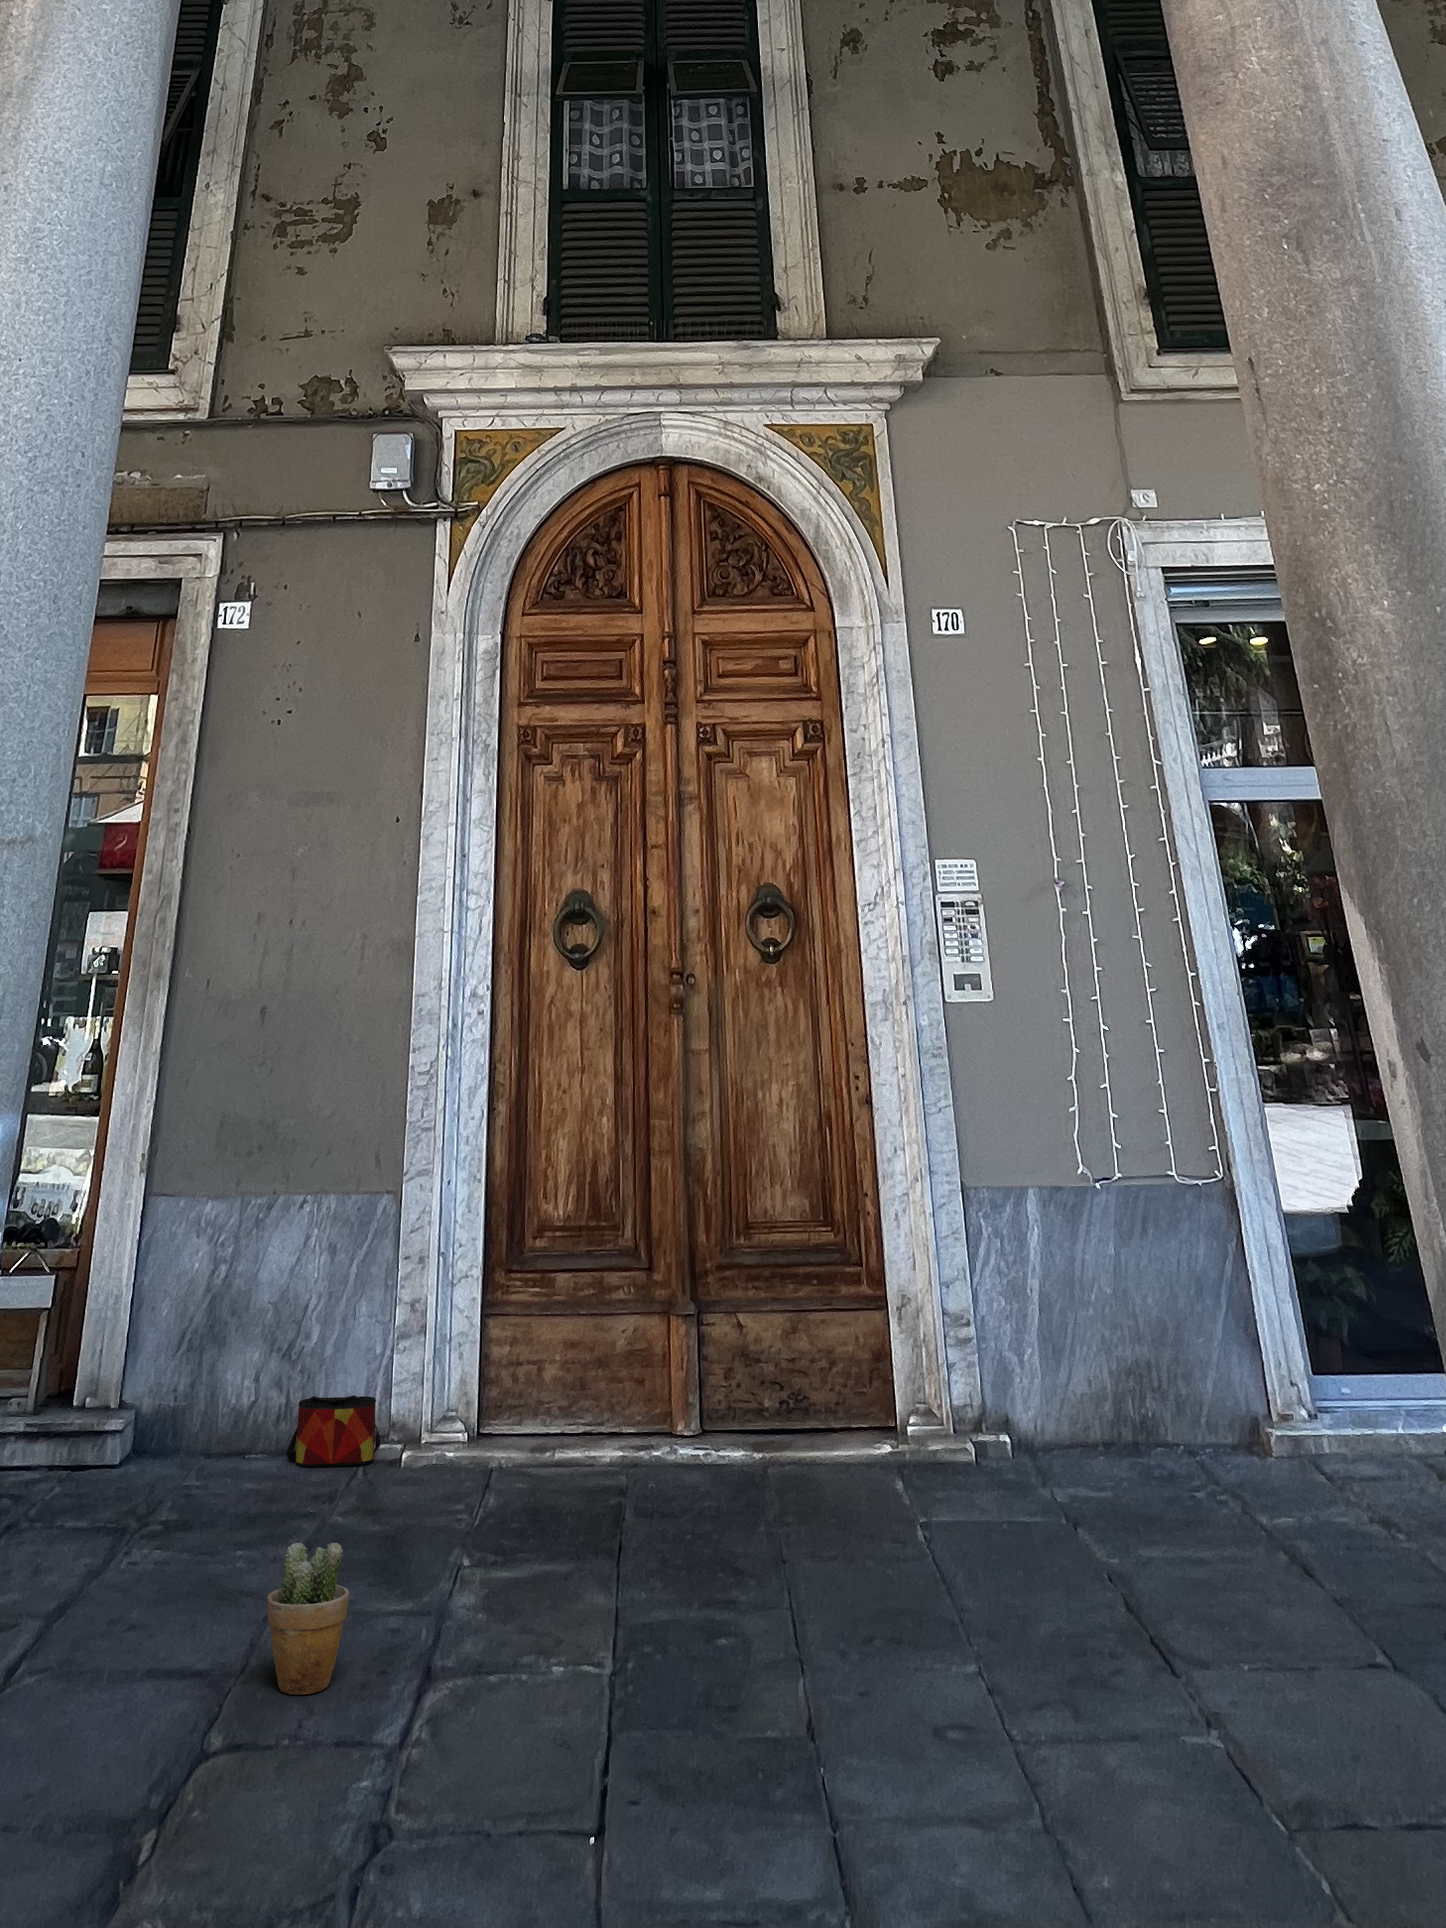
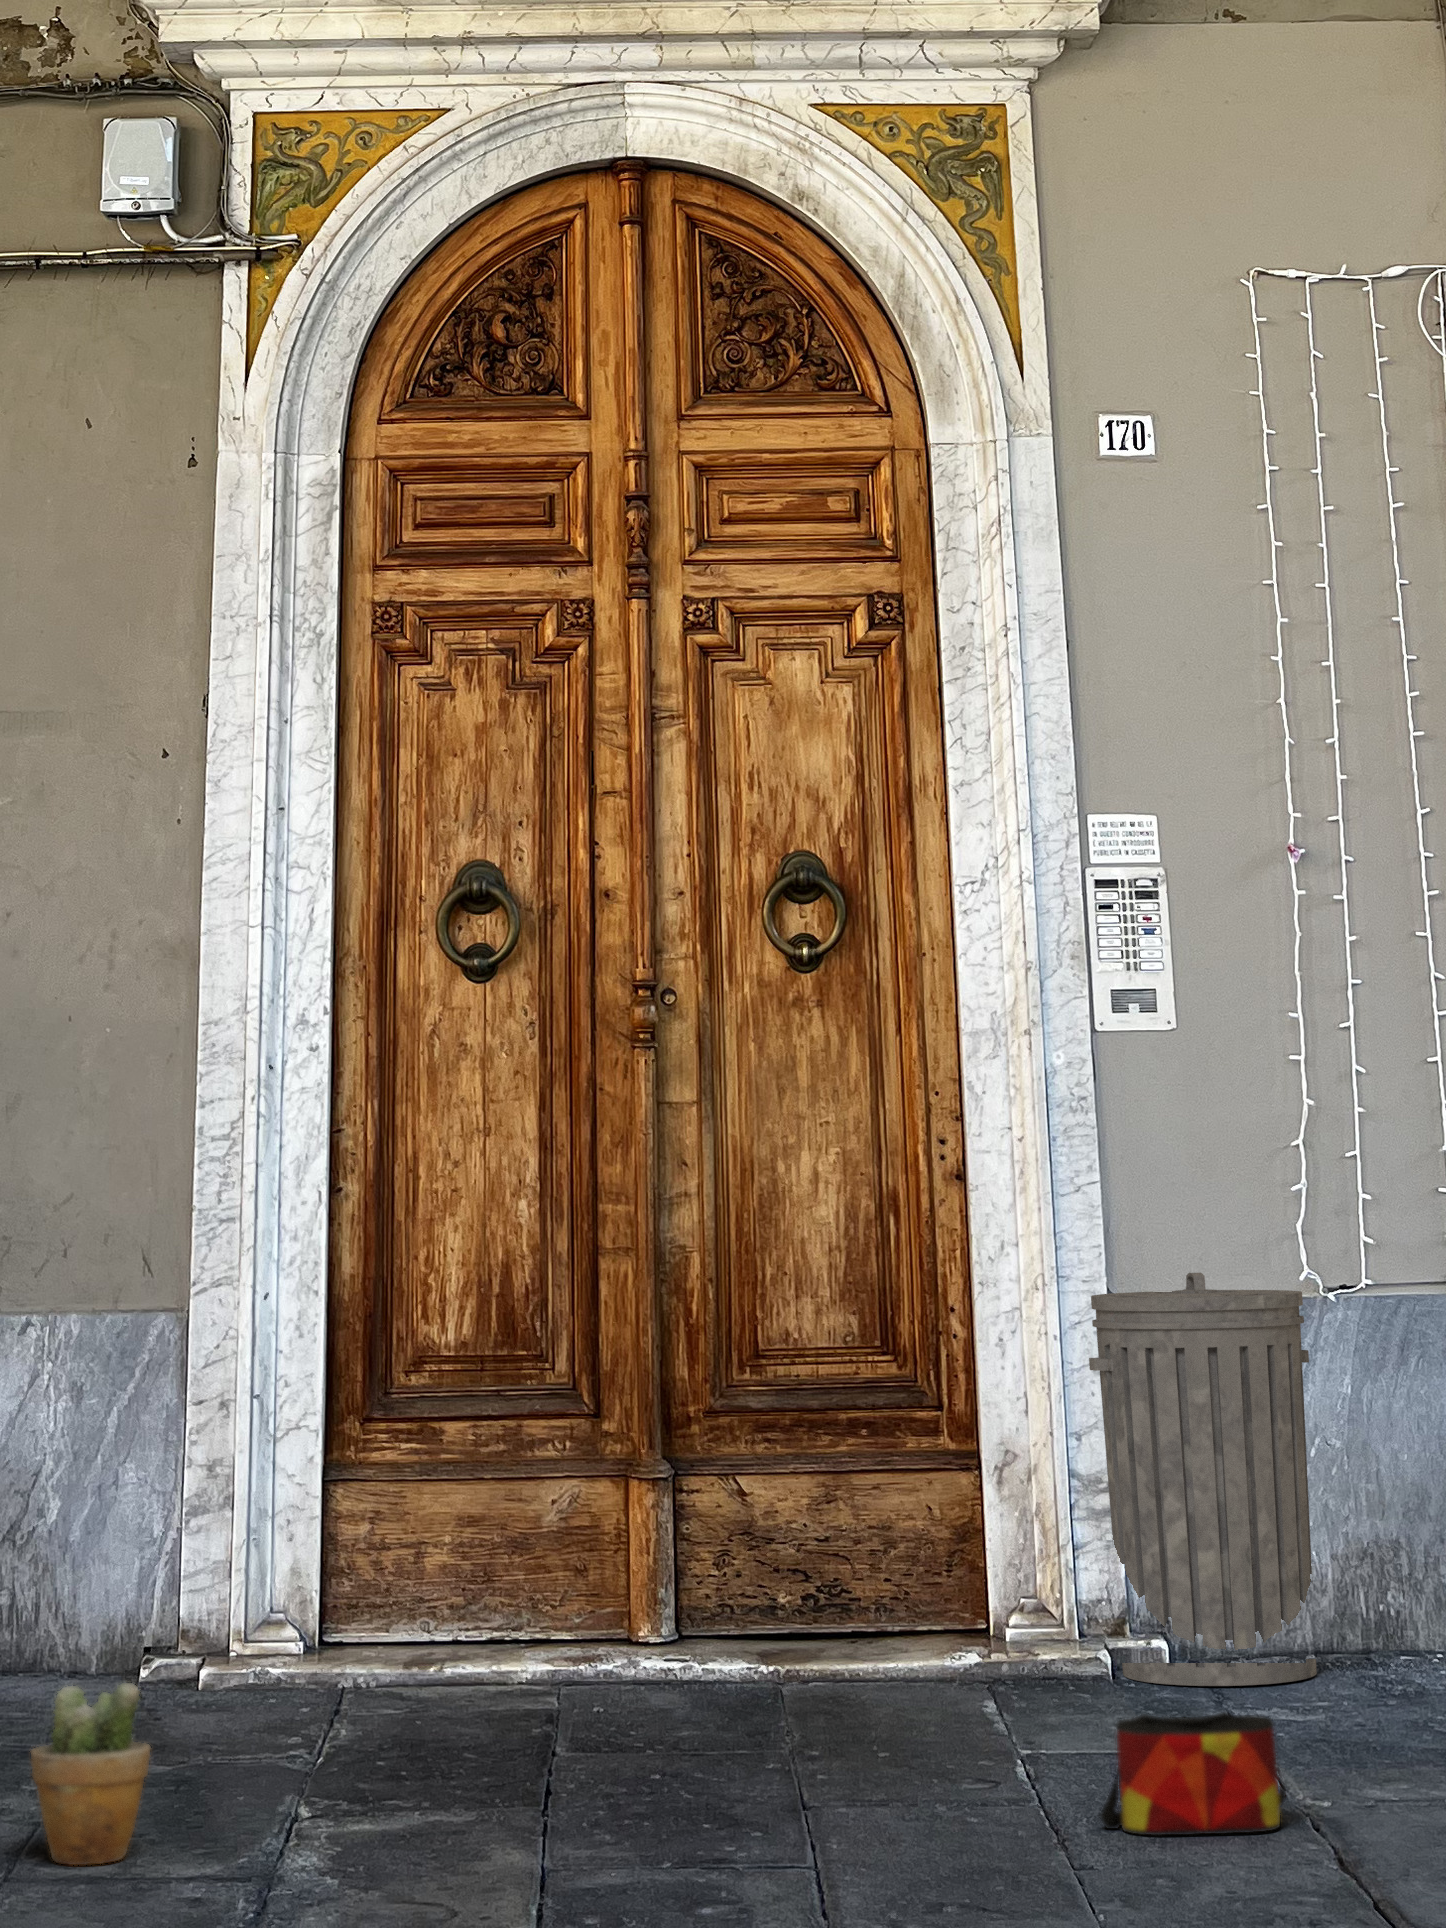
trash can: none [954,1173,1112,1482] -> present [1089,1273,1317,1686]
bag: present [286,1395,380,1467] -> present [1100,1712,1286,1835]

